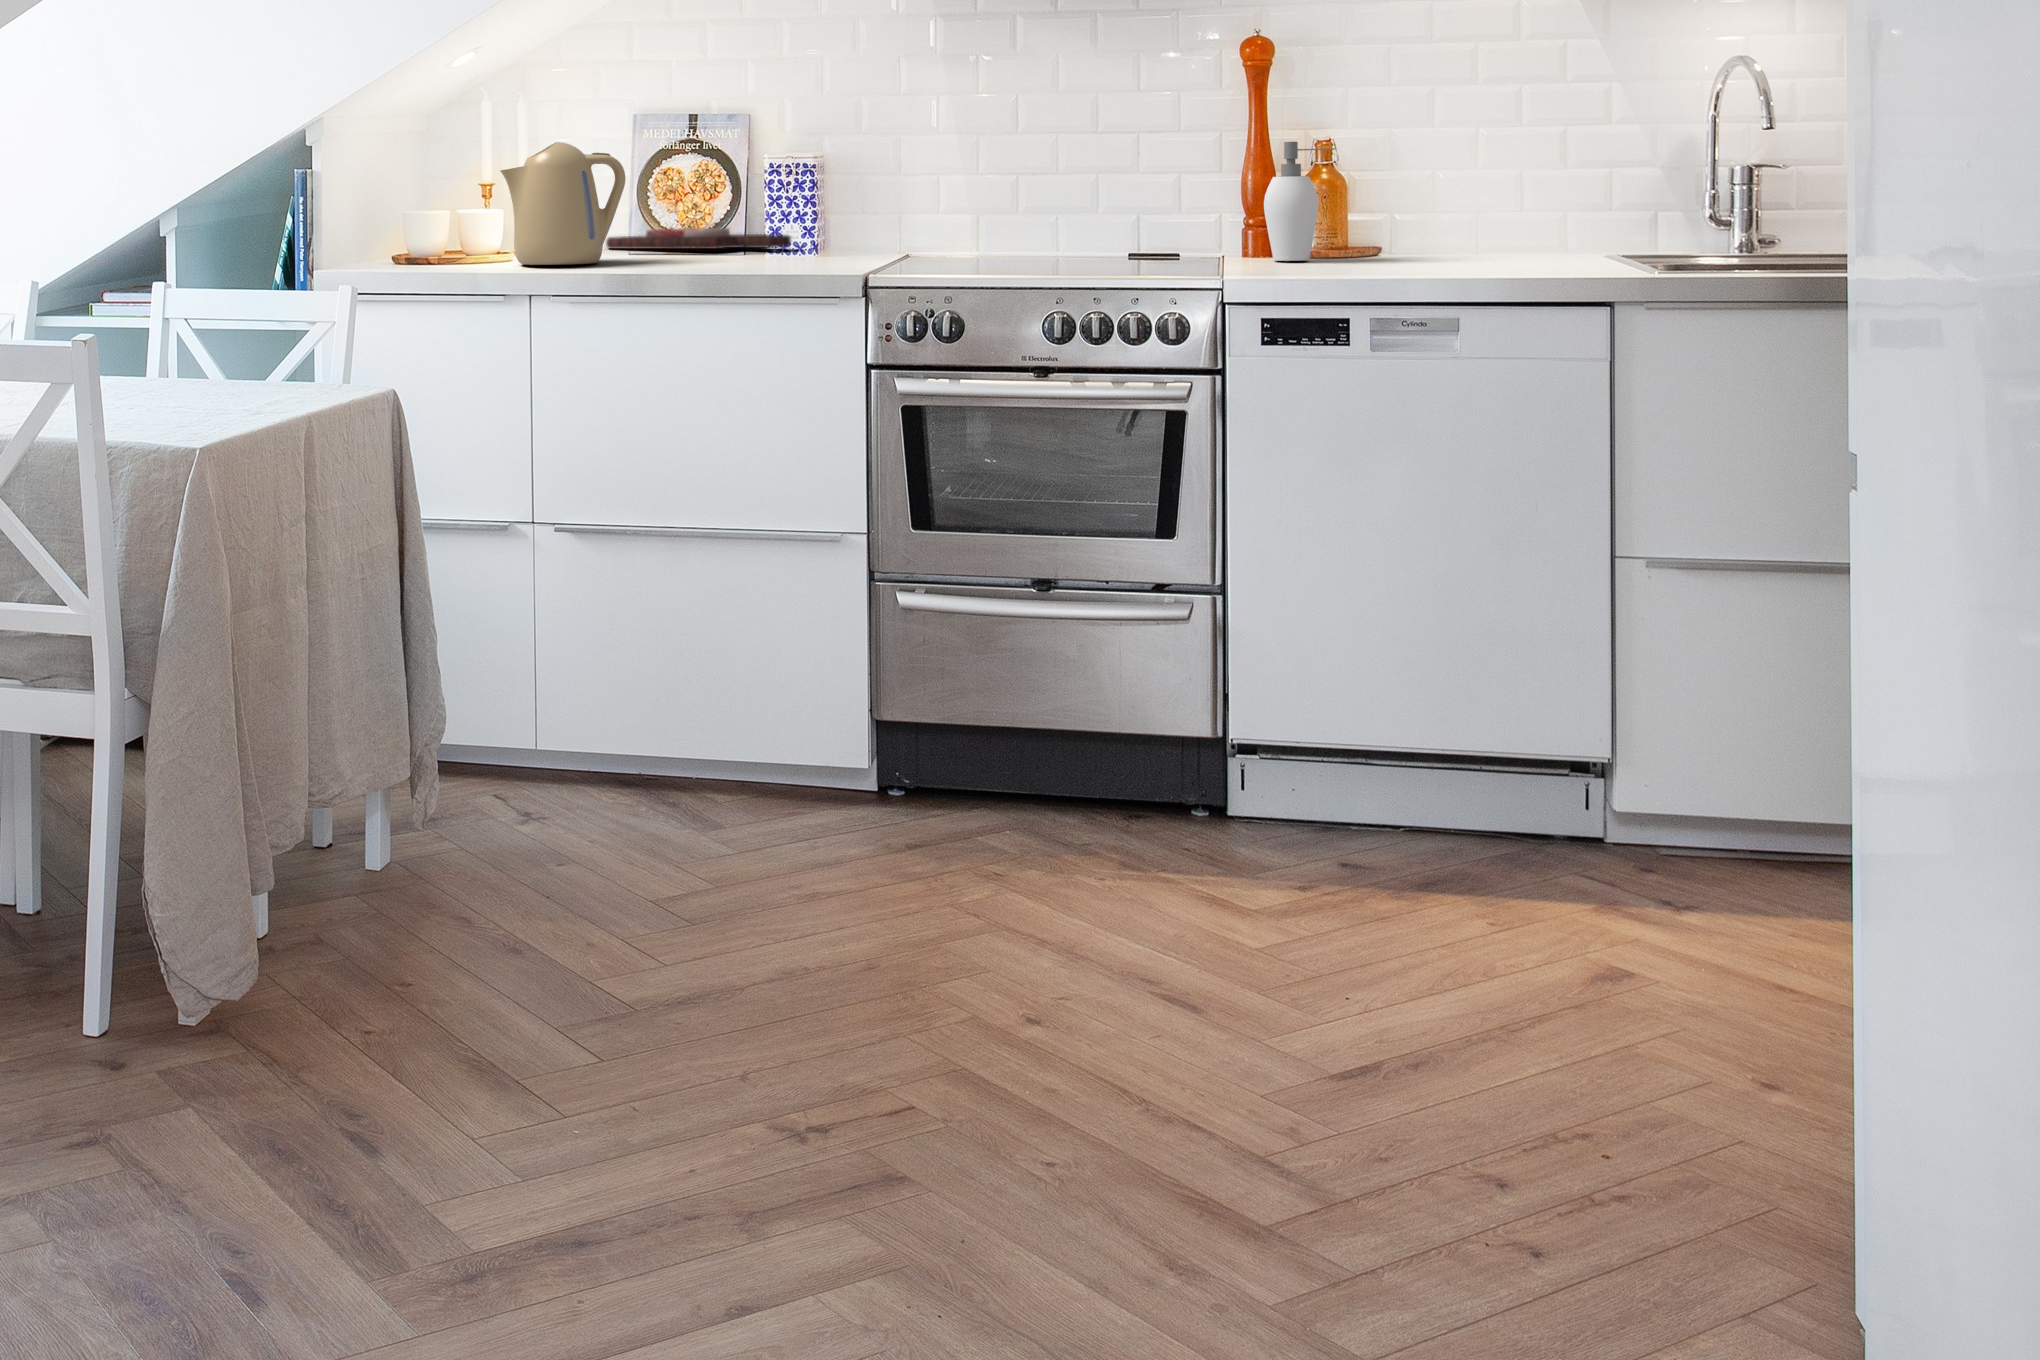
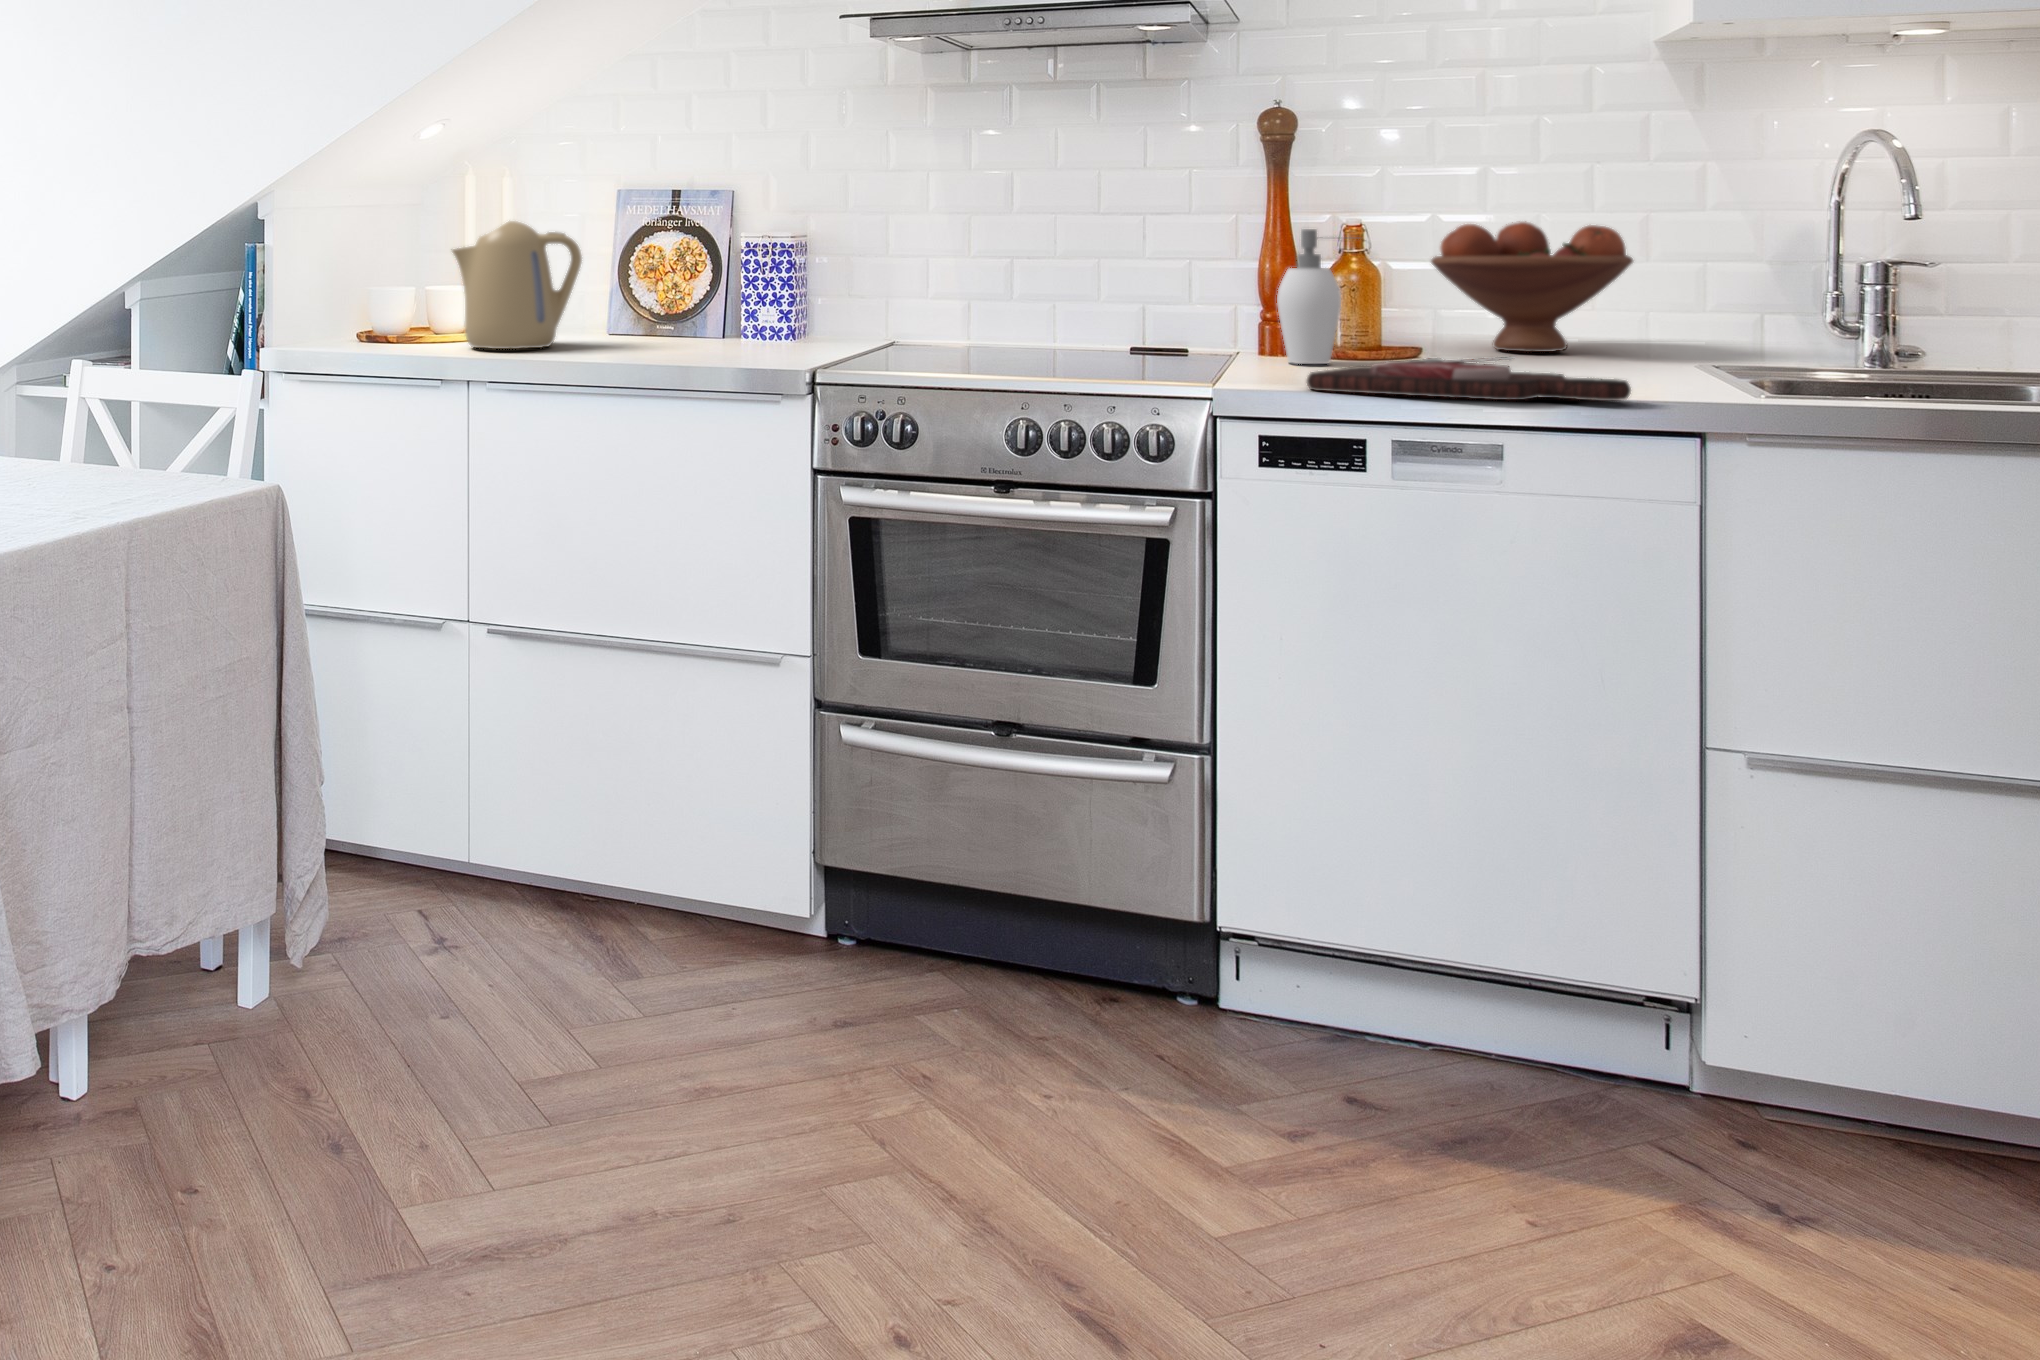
fruit bowl: none [1387,135,1554,248] -> present [1431,221,1633,352]
cutting board: present [606,222,791,249] -> present [1307,357,1631,401]

